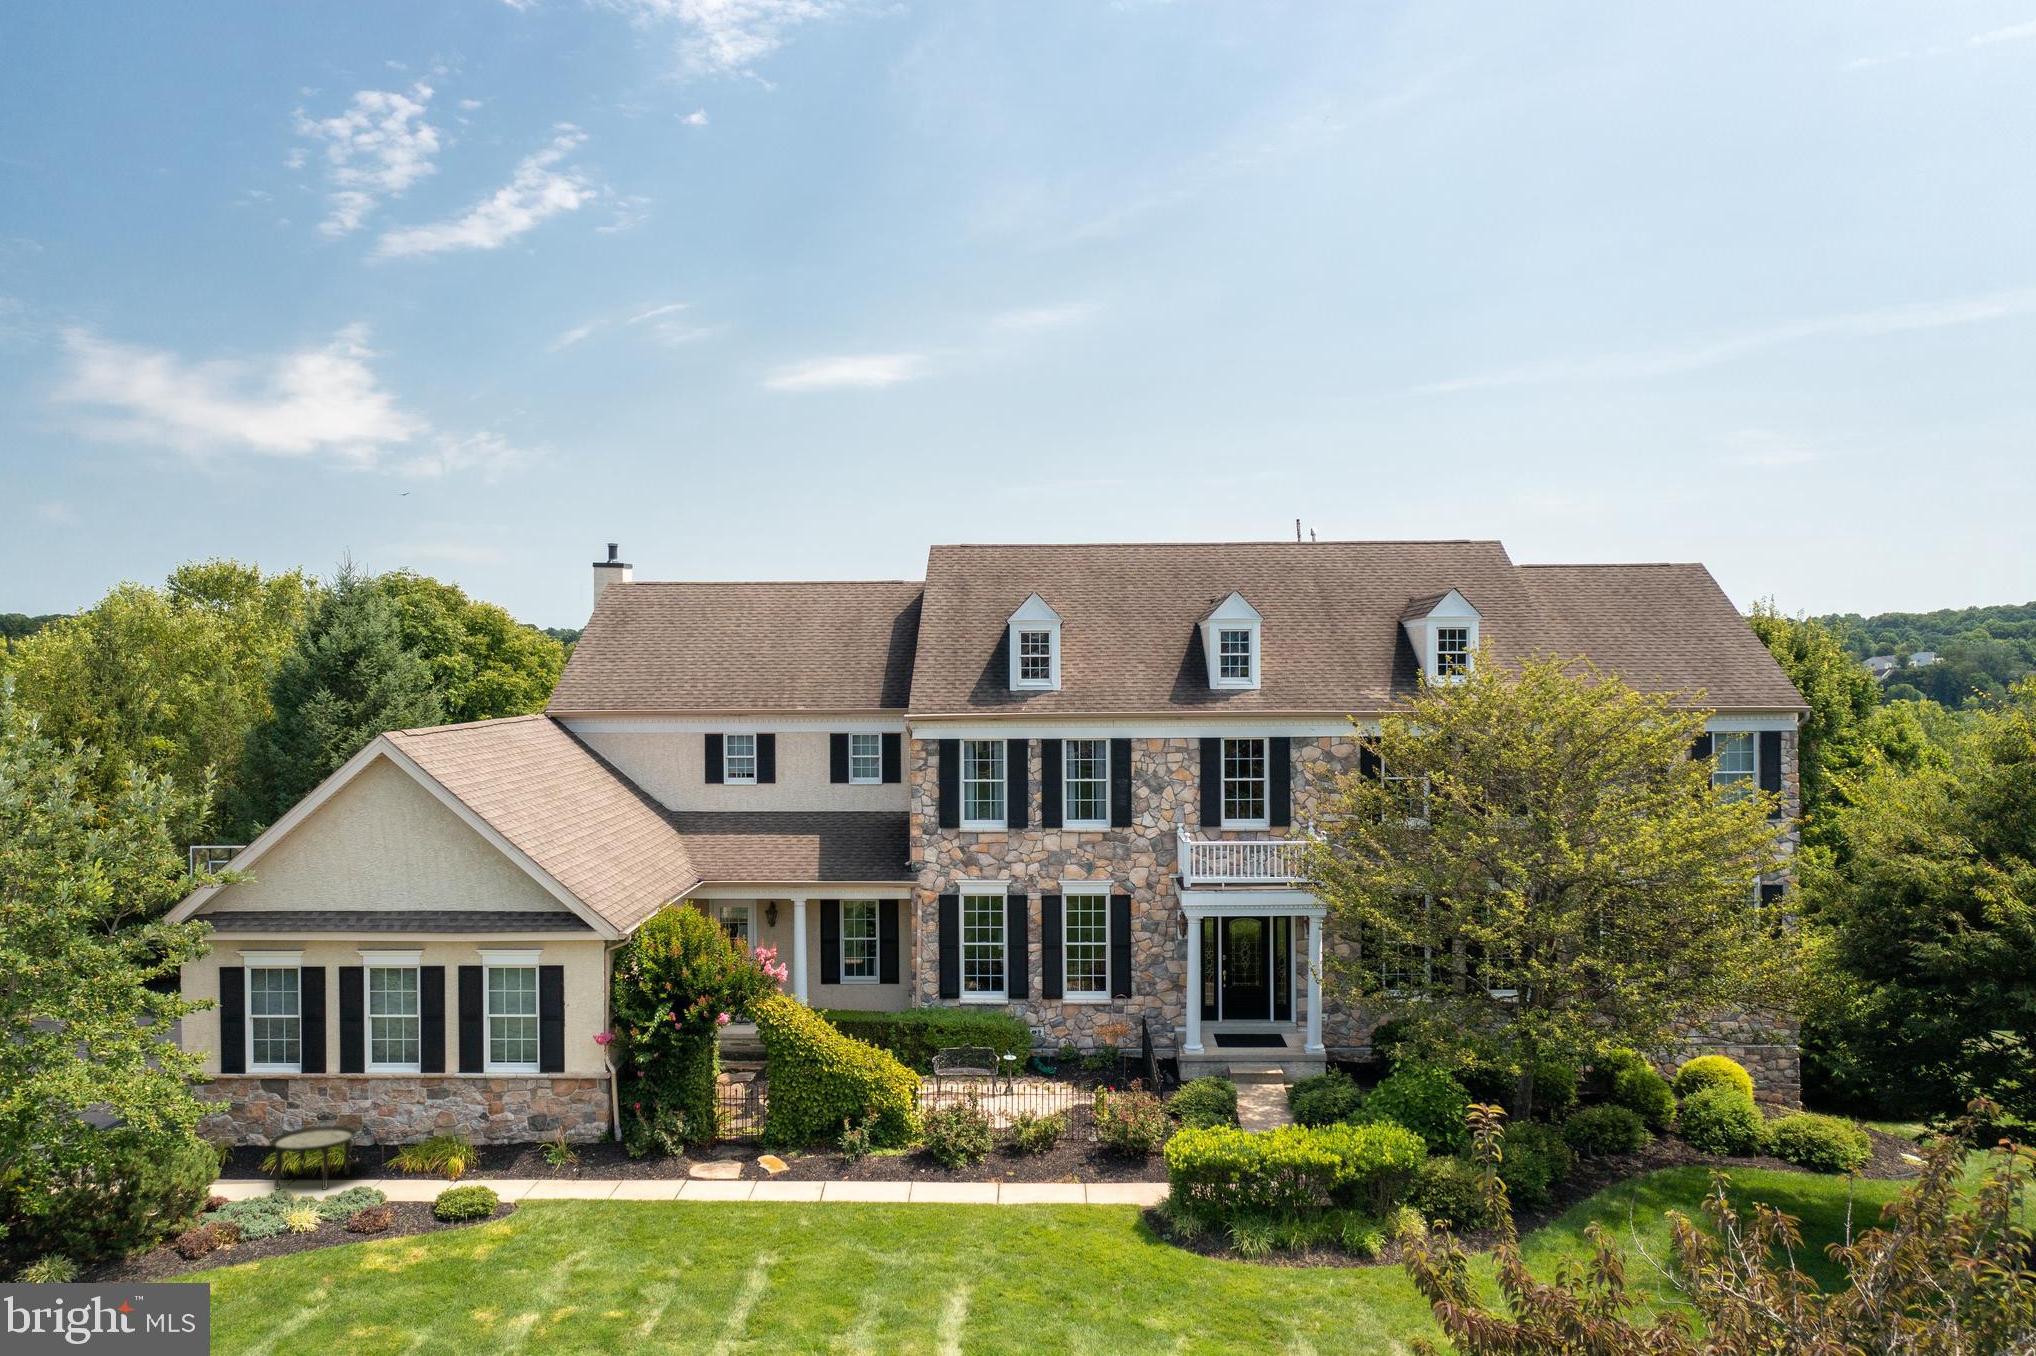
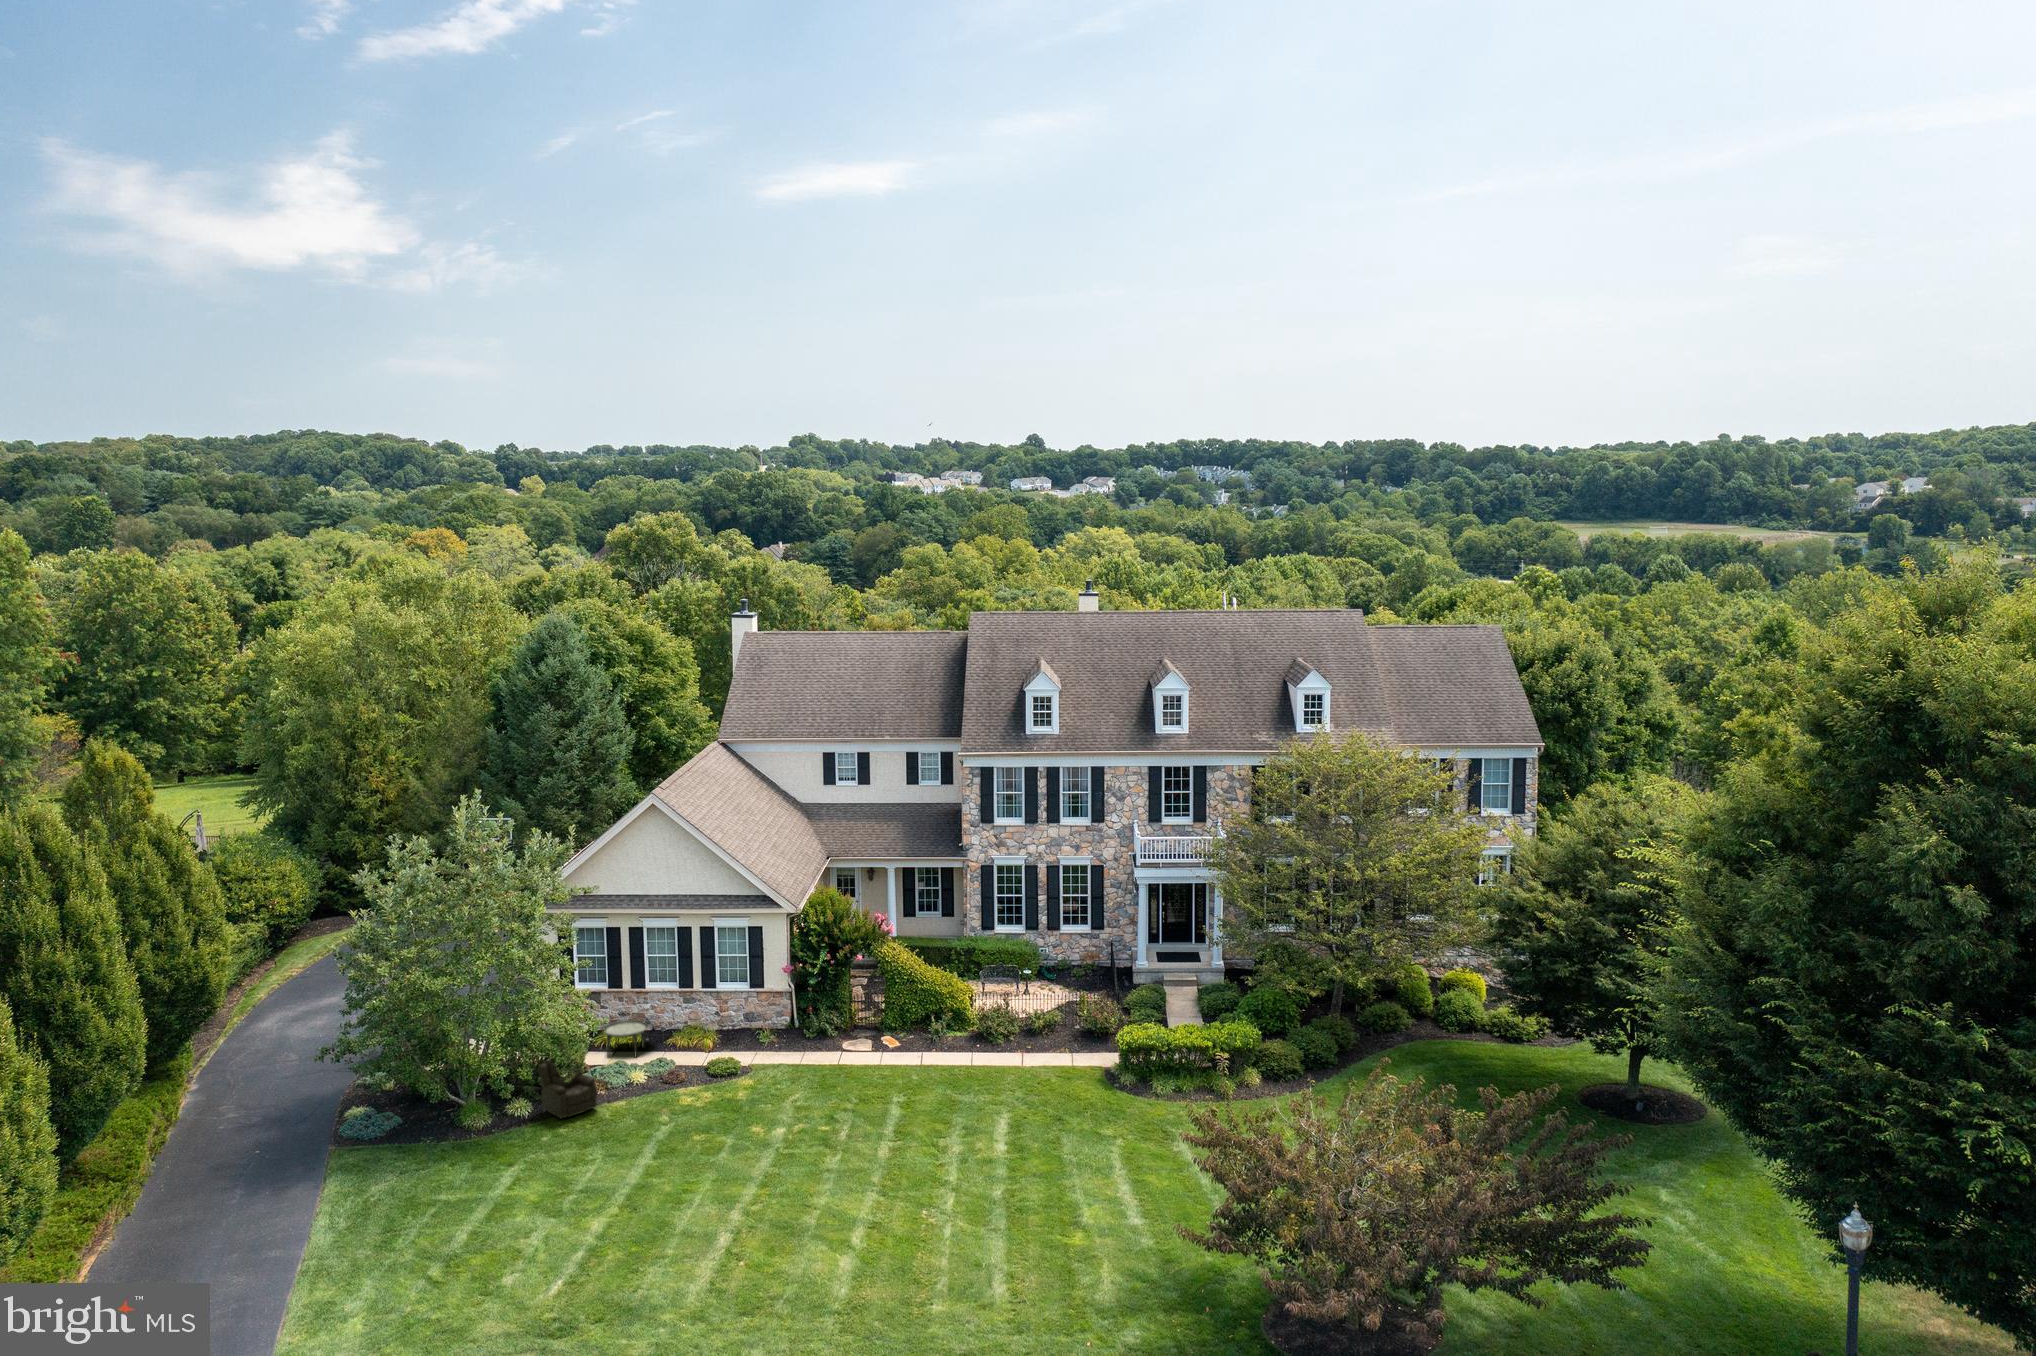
chair: none [86,1175,199,1298] -> present [538,1061,597,1119]

